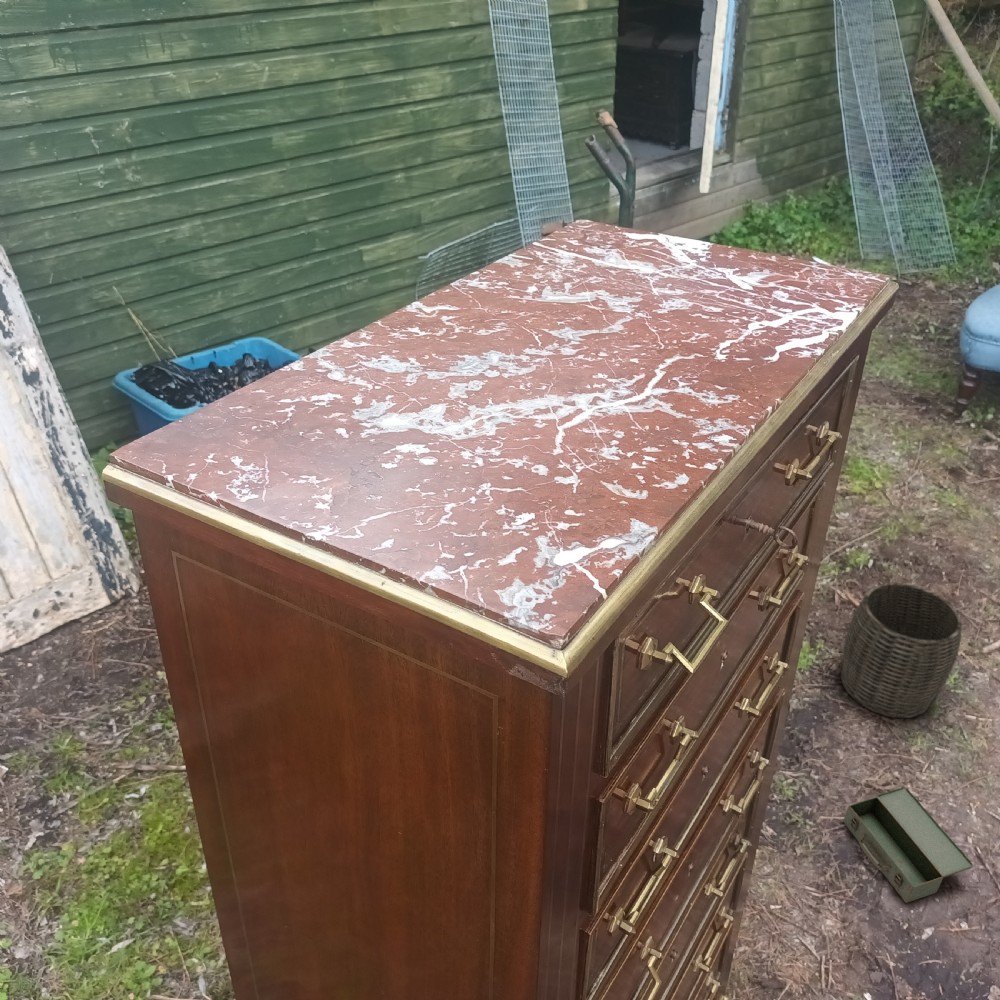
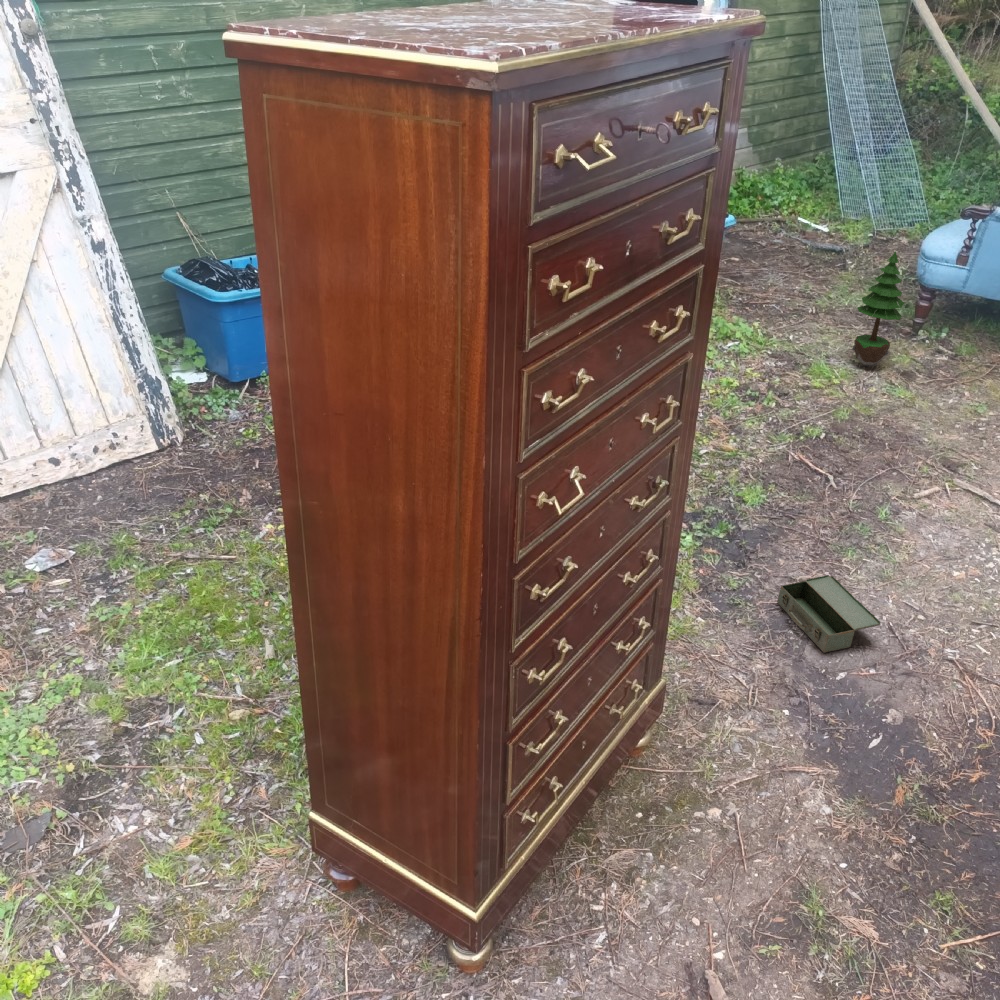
potted tree: none [892,340,954,461] -> present [852,251,904,367]
woven basket: present [841,583,962,718] -> none [787,426,885,538]

